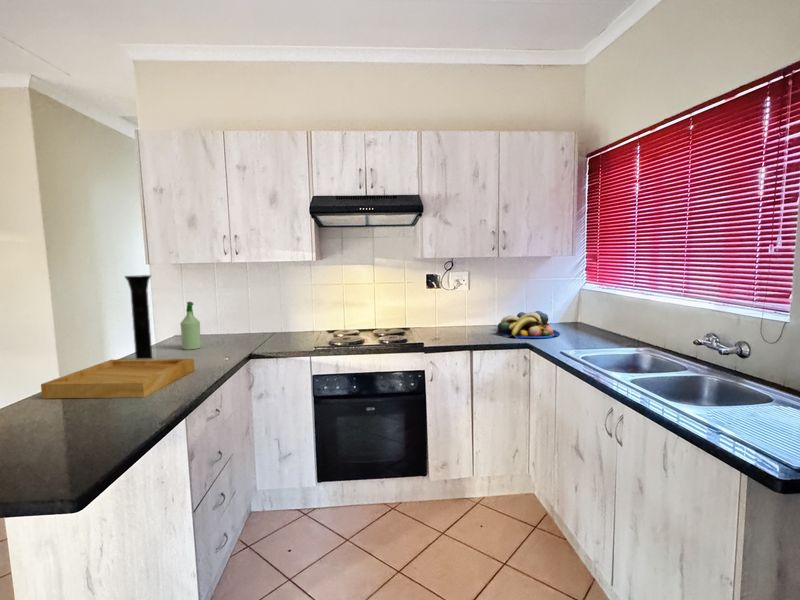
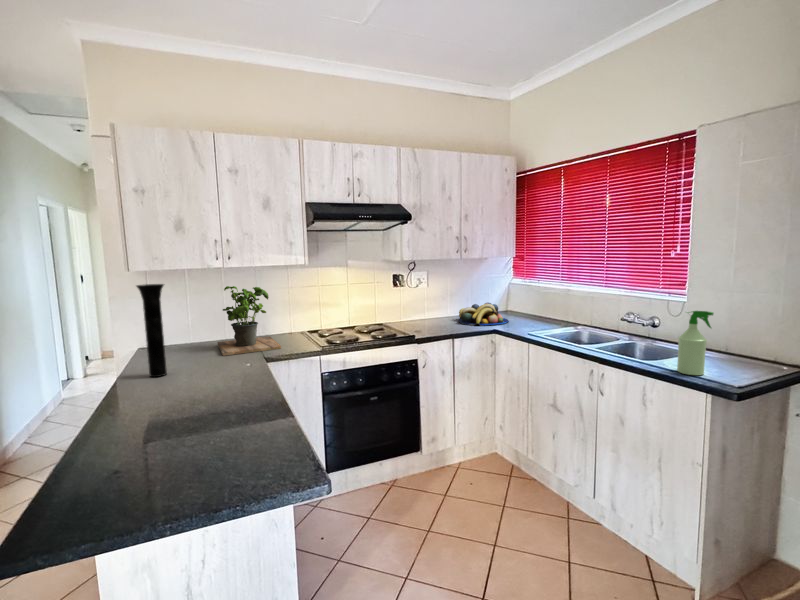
potted plant: none [221,281,287,349] -> present [217,286,281,356]
spray bottle: present [180,302,201,350] -> present [677,311,714,375]
tray: present [41,359,194,398] -> none [114,366,236,420]

